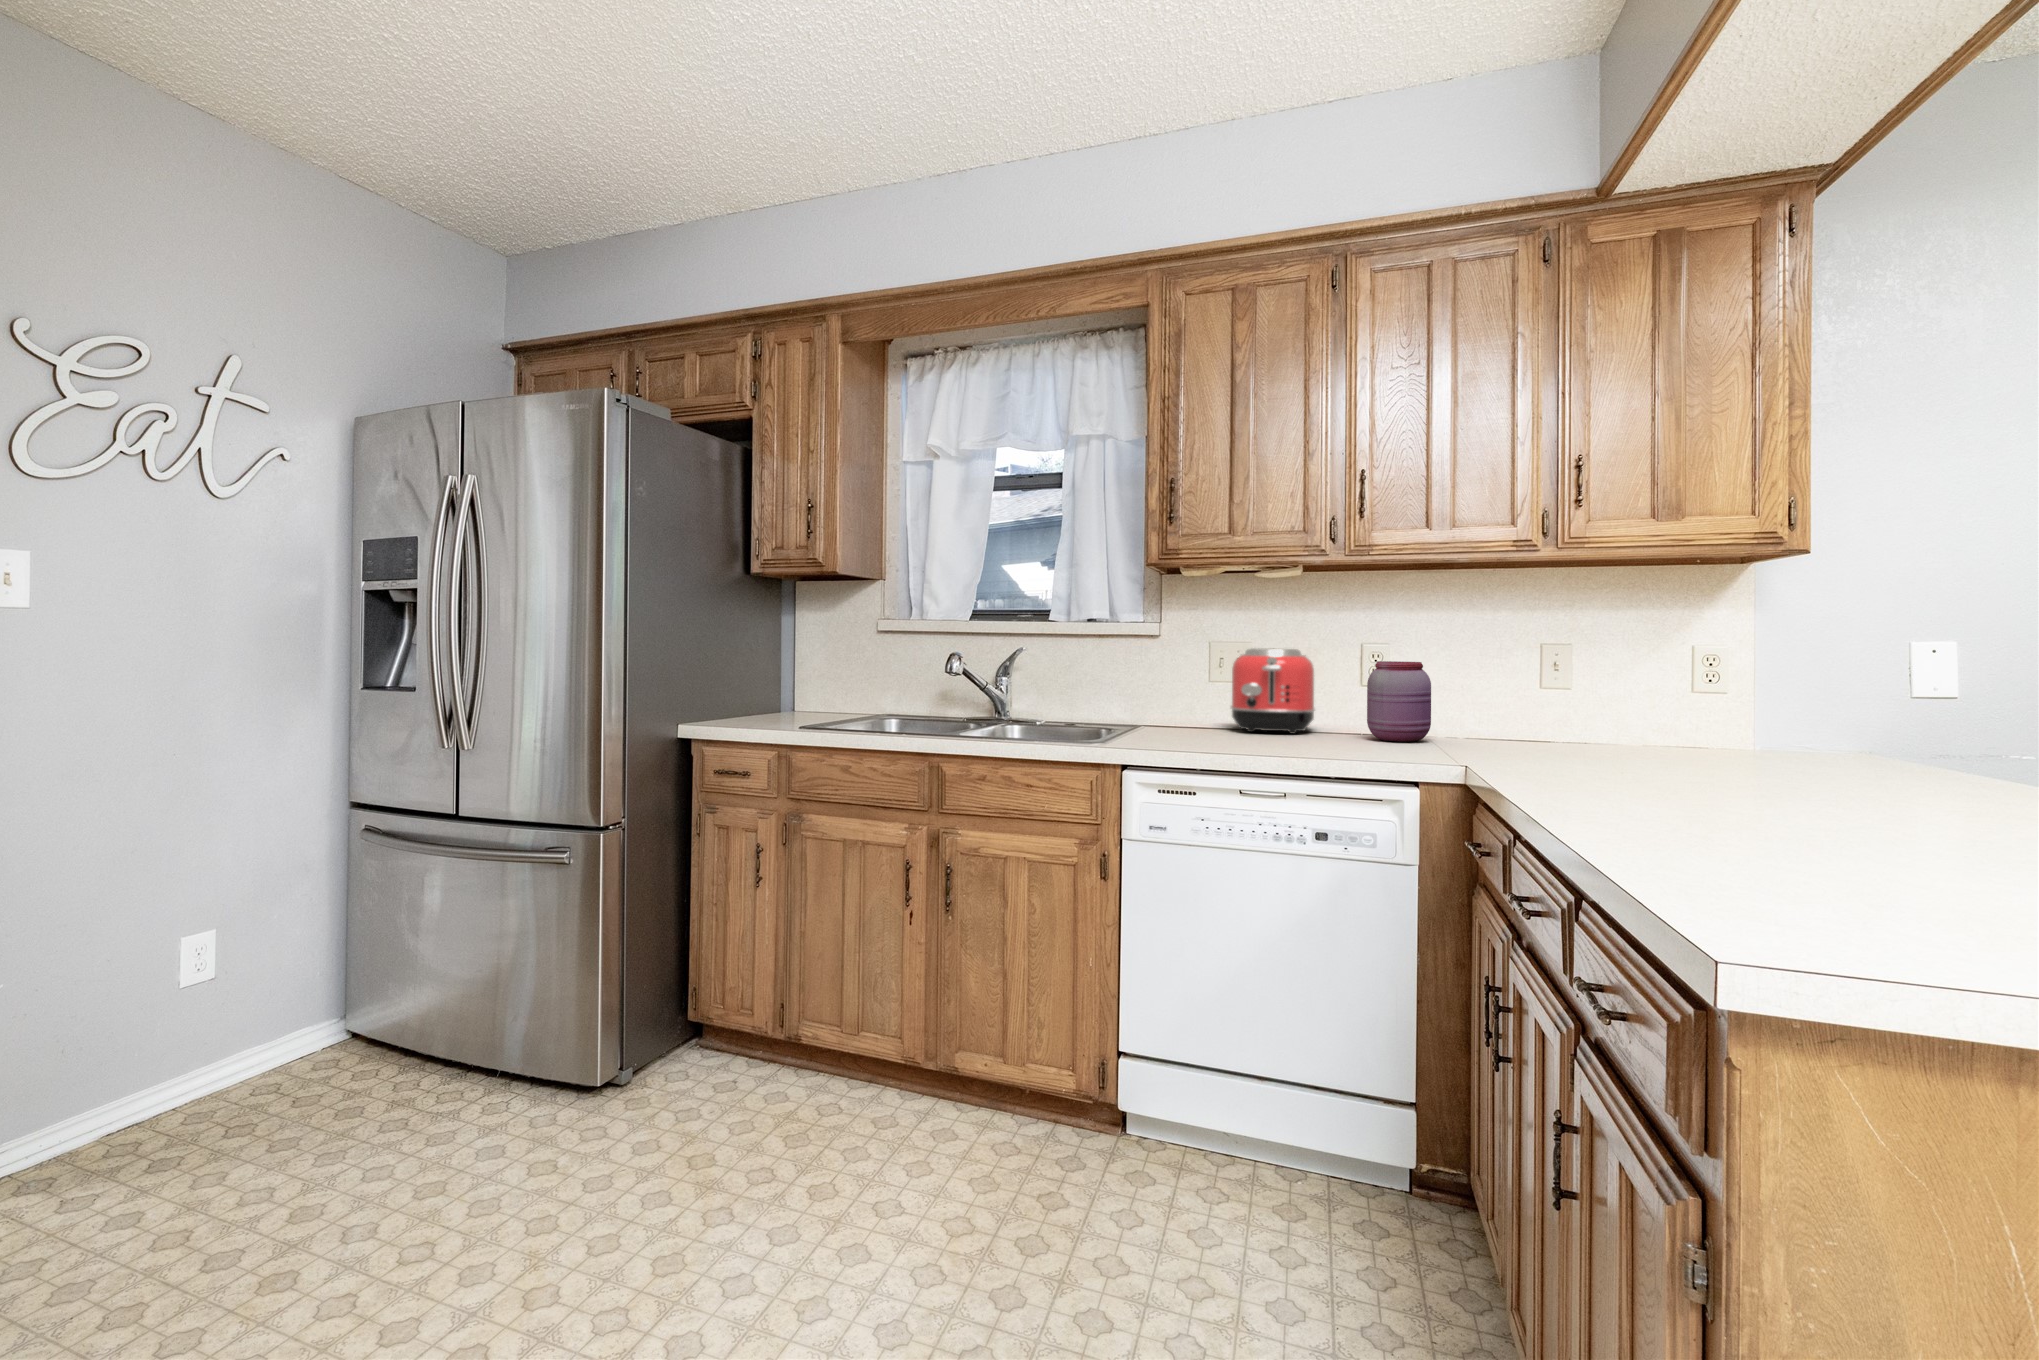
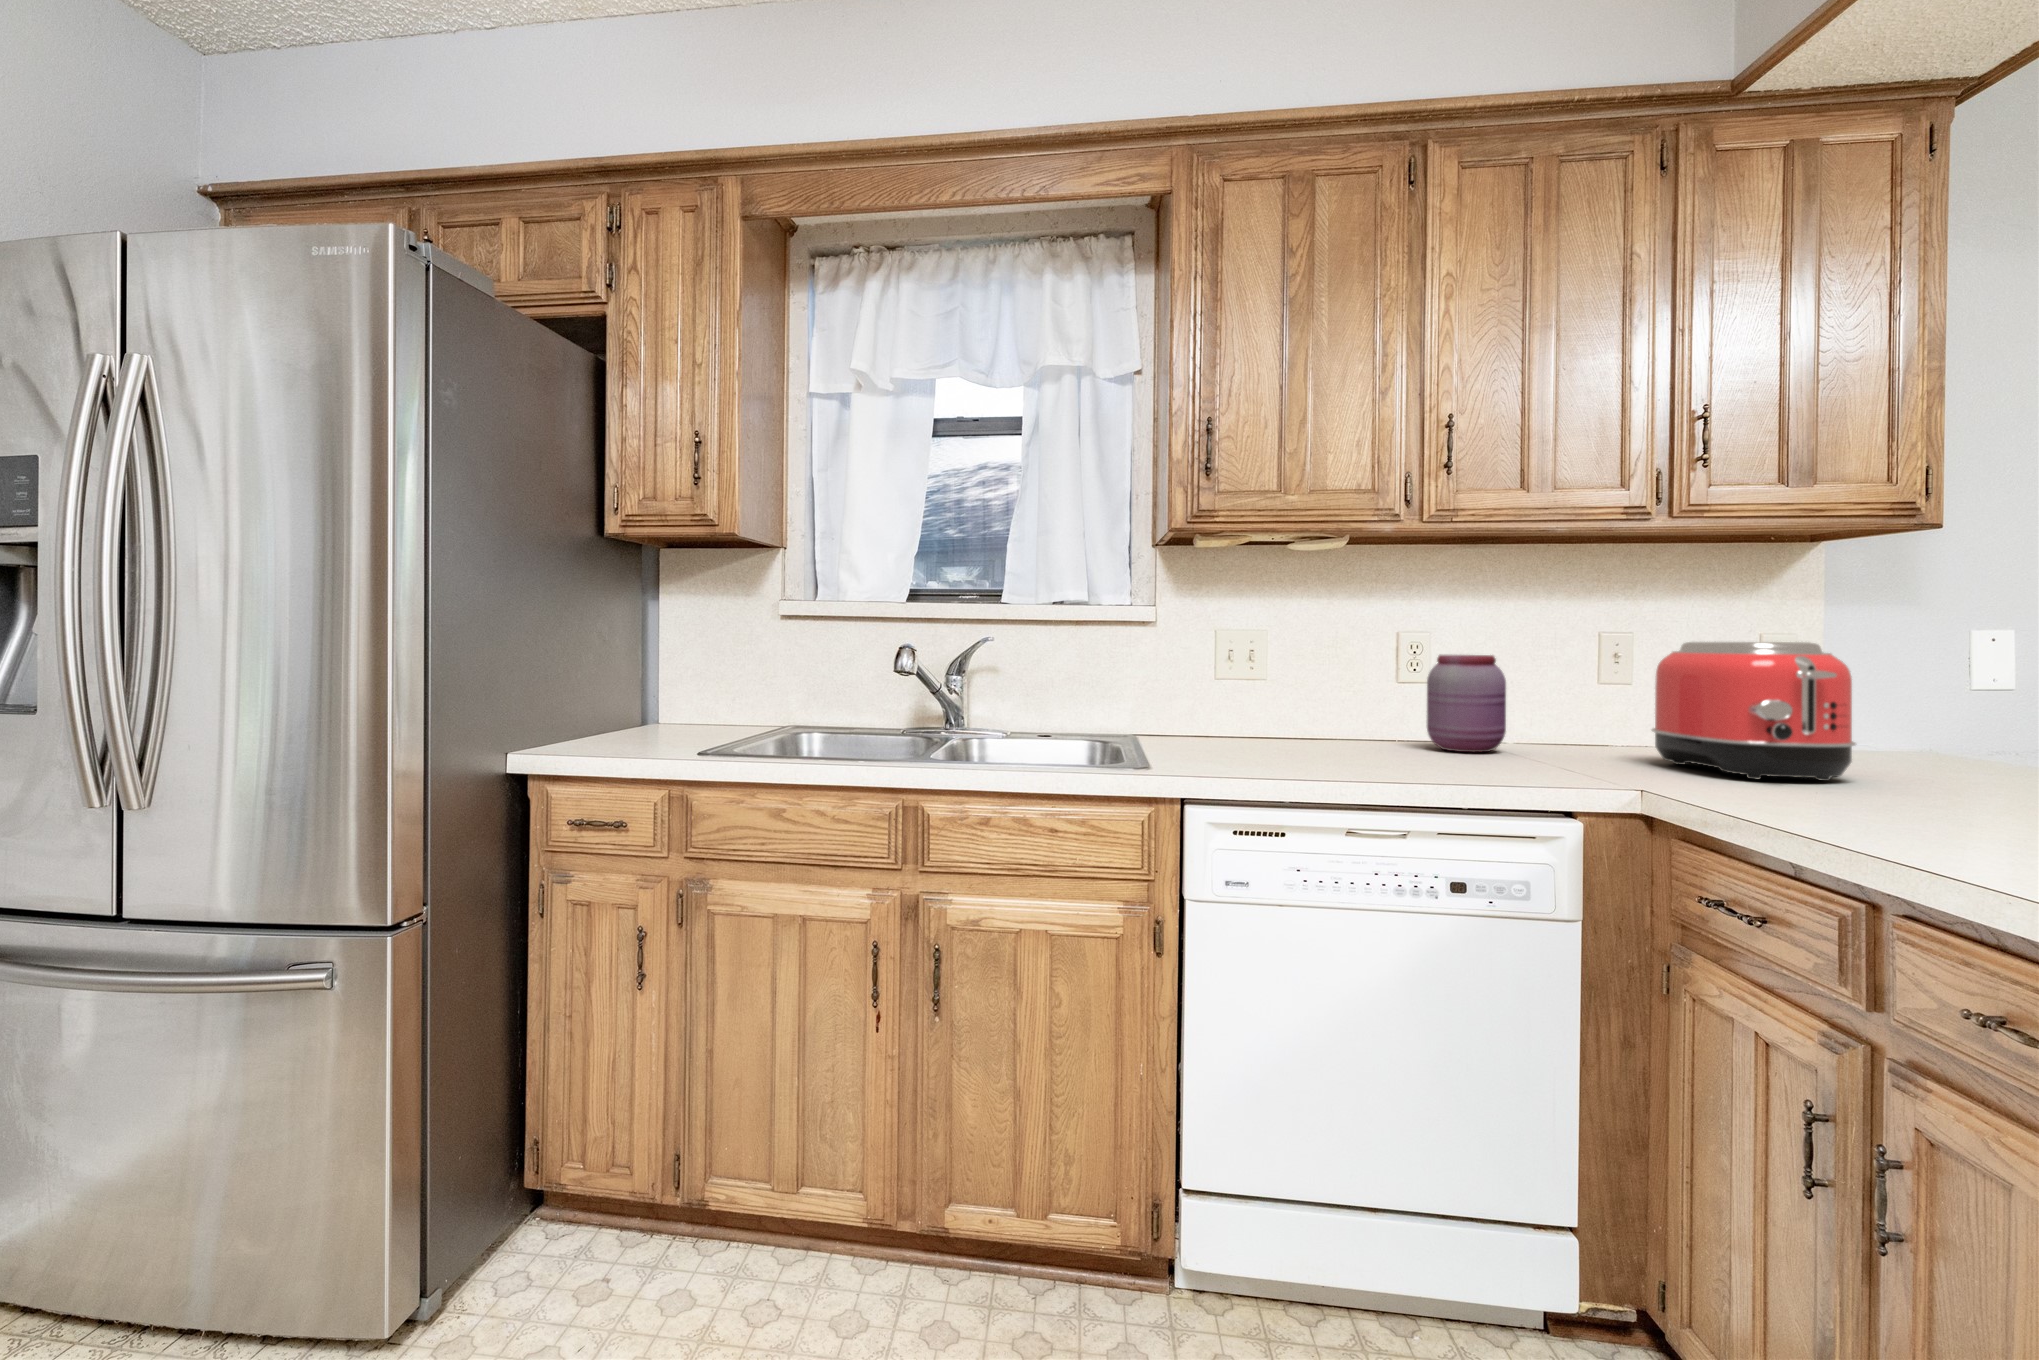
toaster: present [1231,648,1315,734] -> present [1652,642,1856,781]

